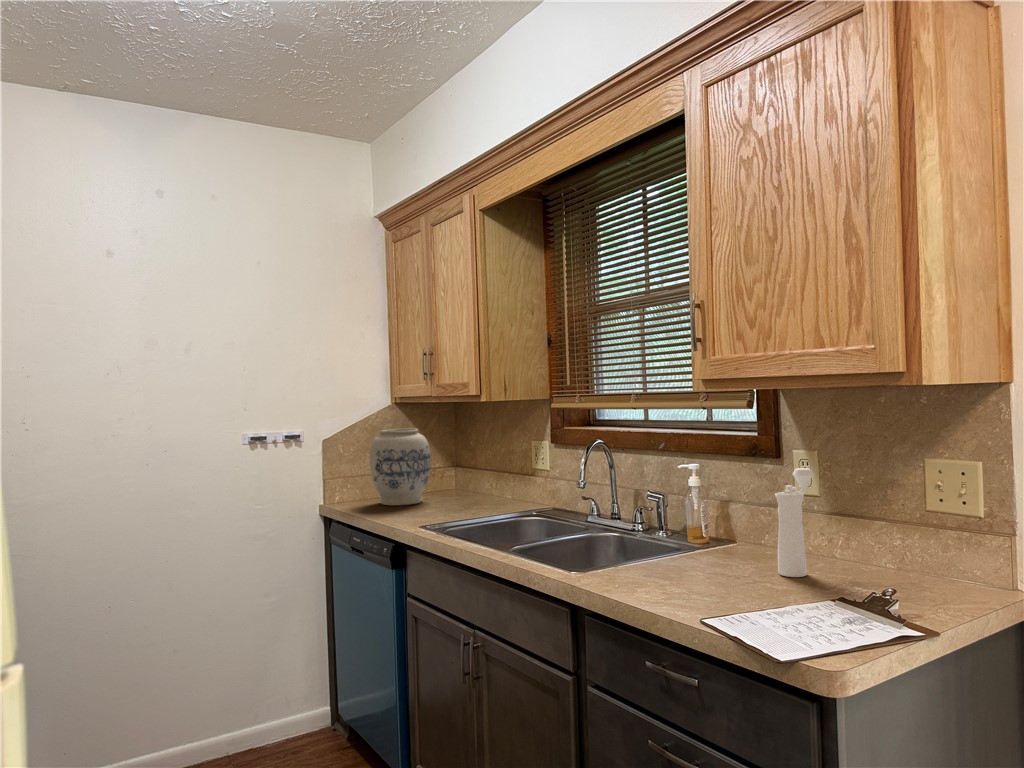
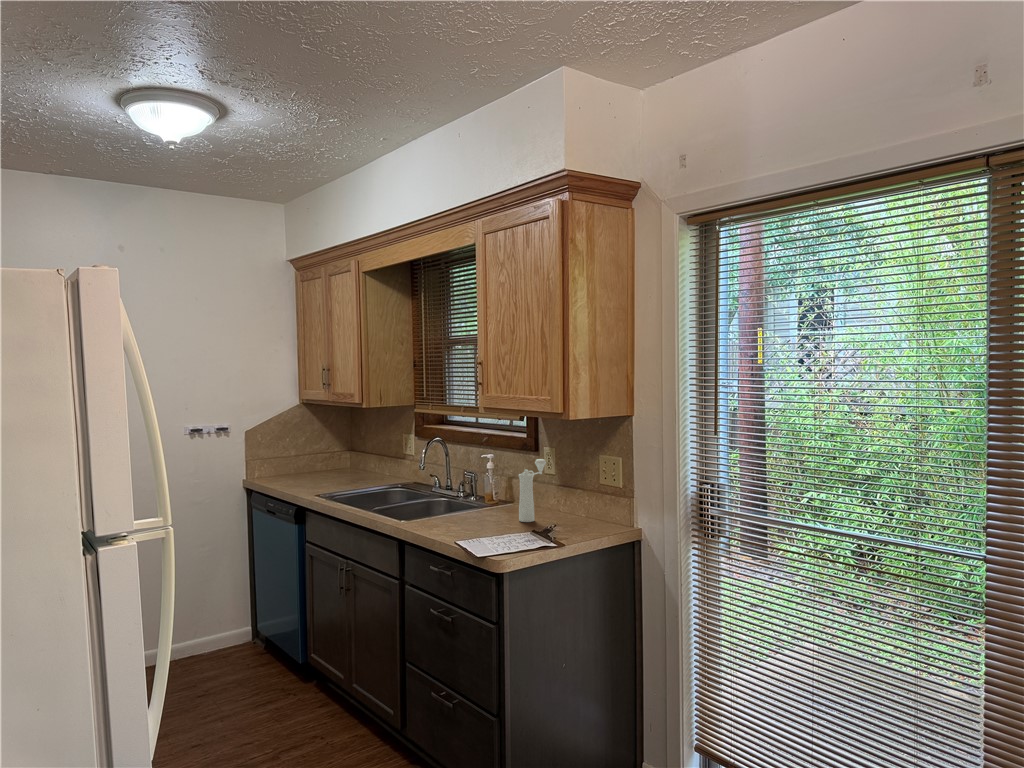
vase: present [369,428,431,505] -> none [283,423,329,480]

